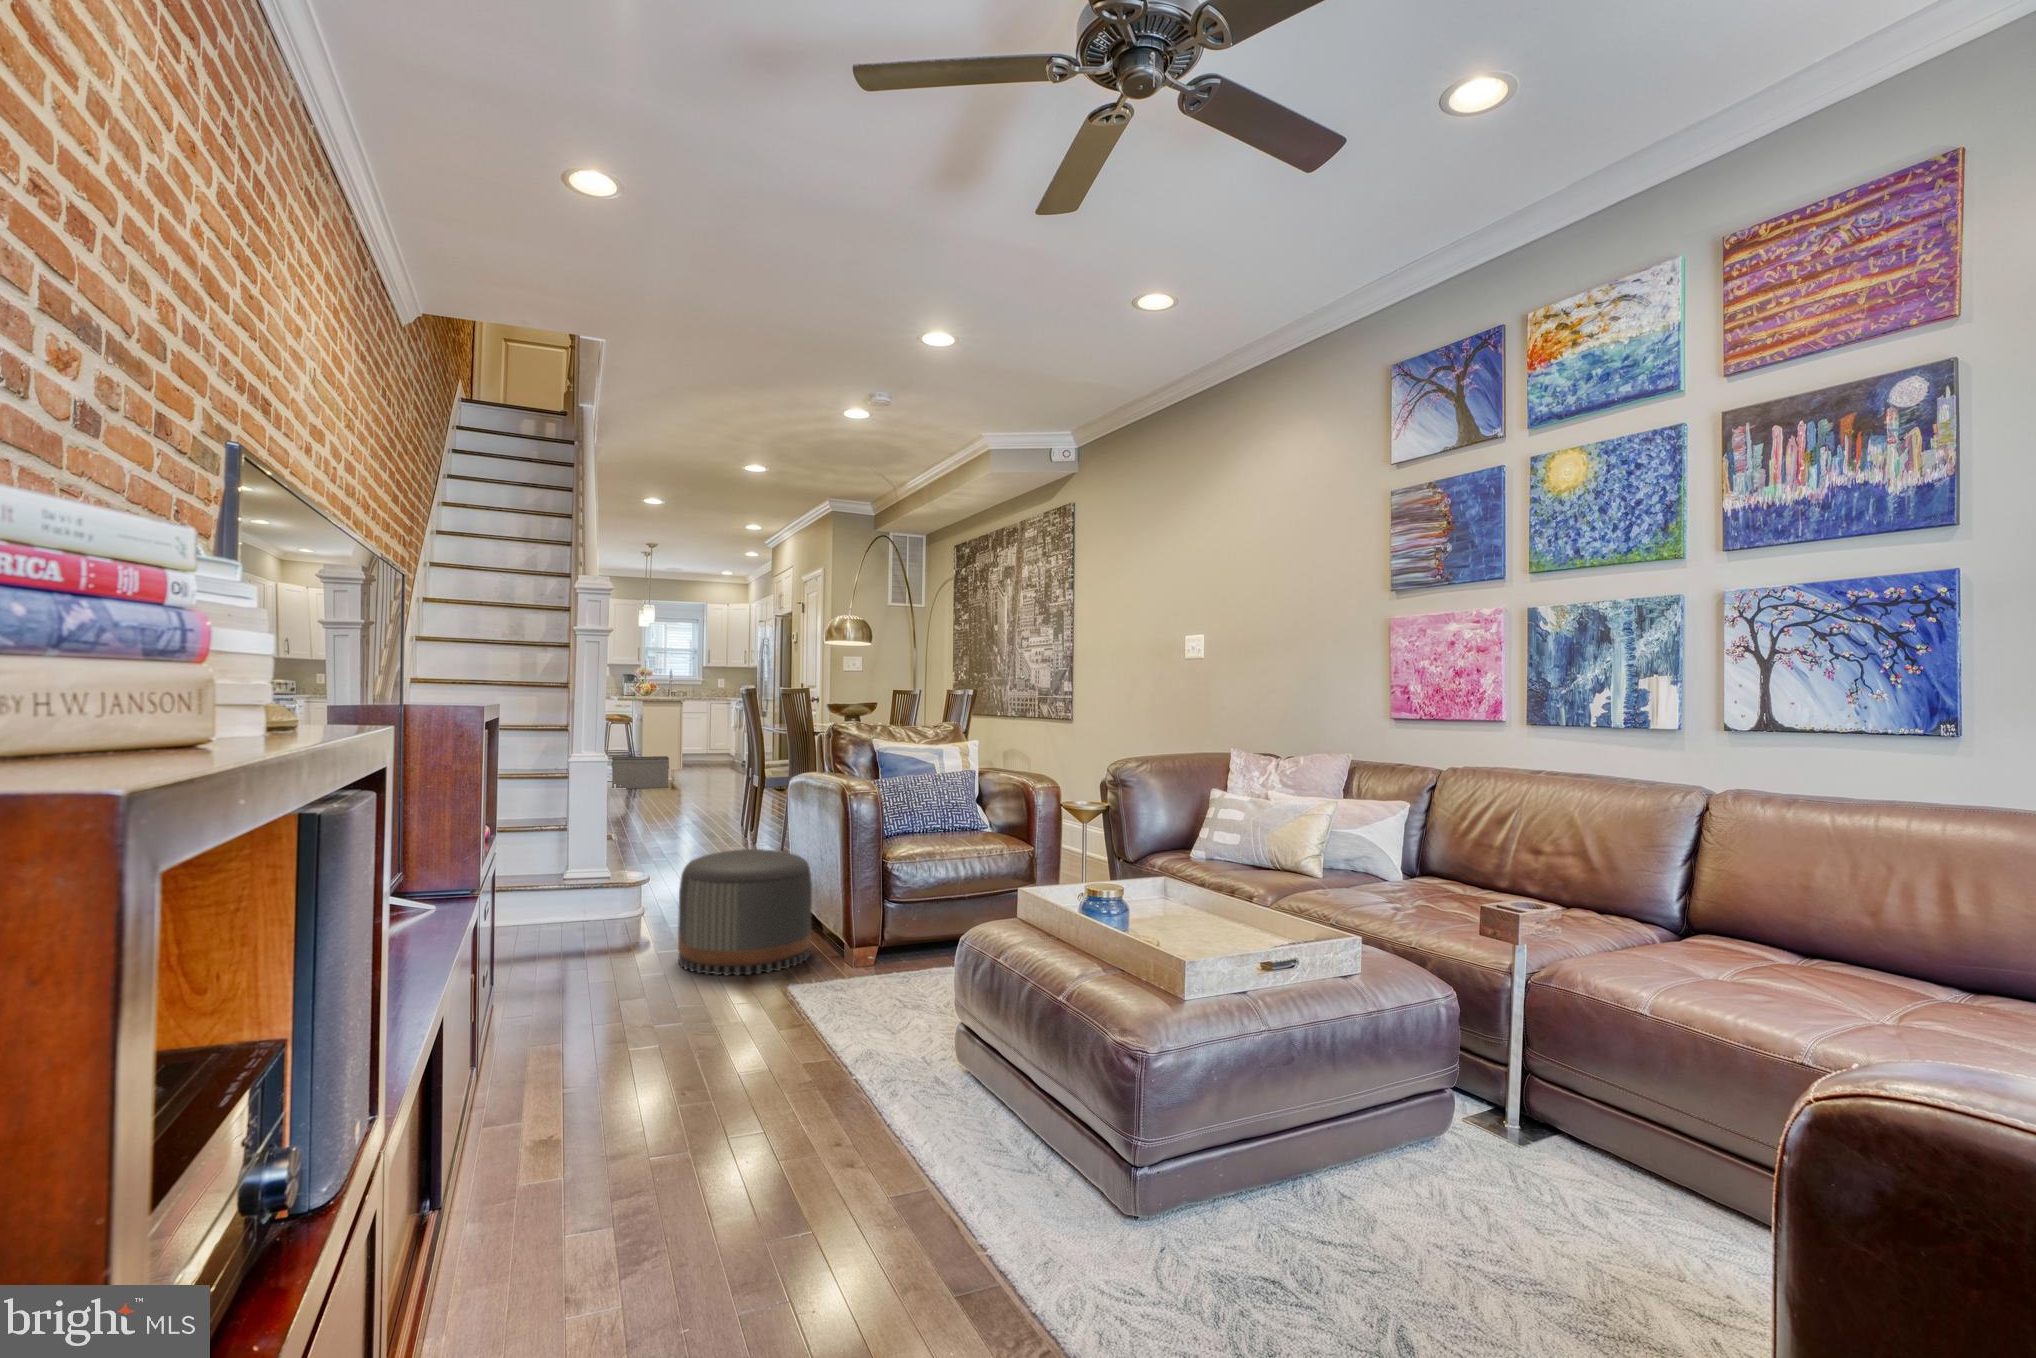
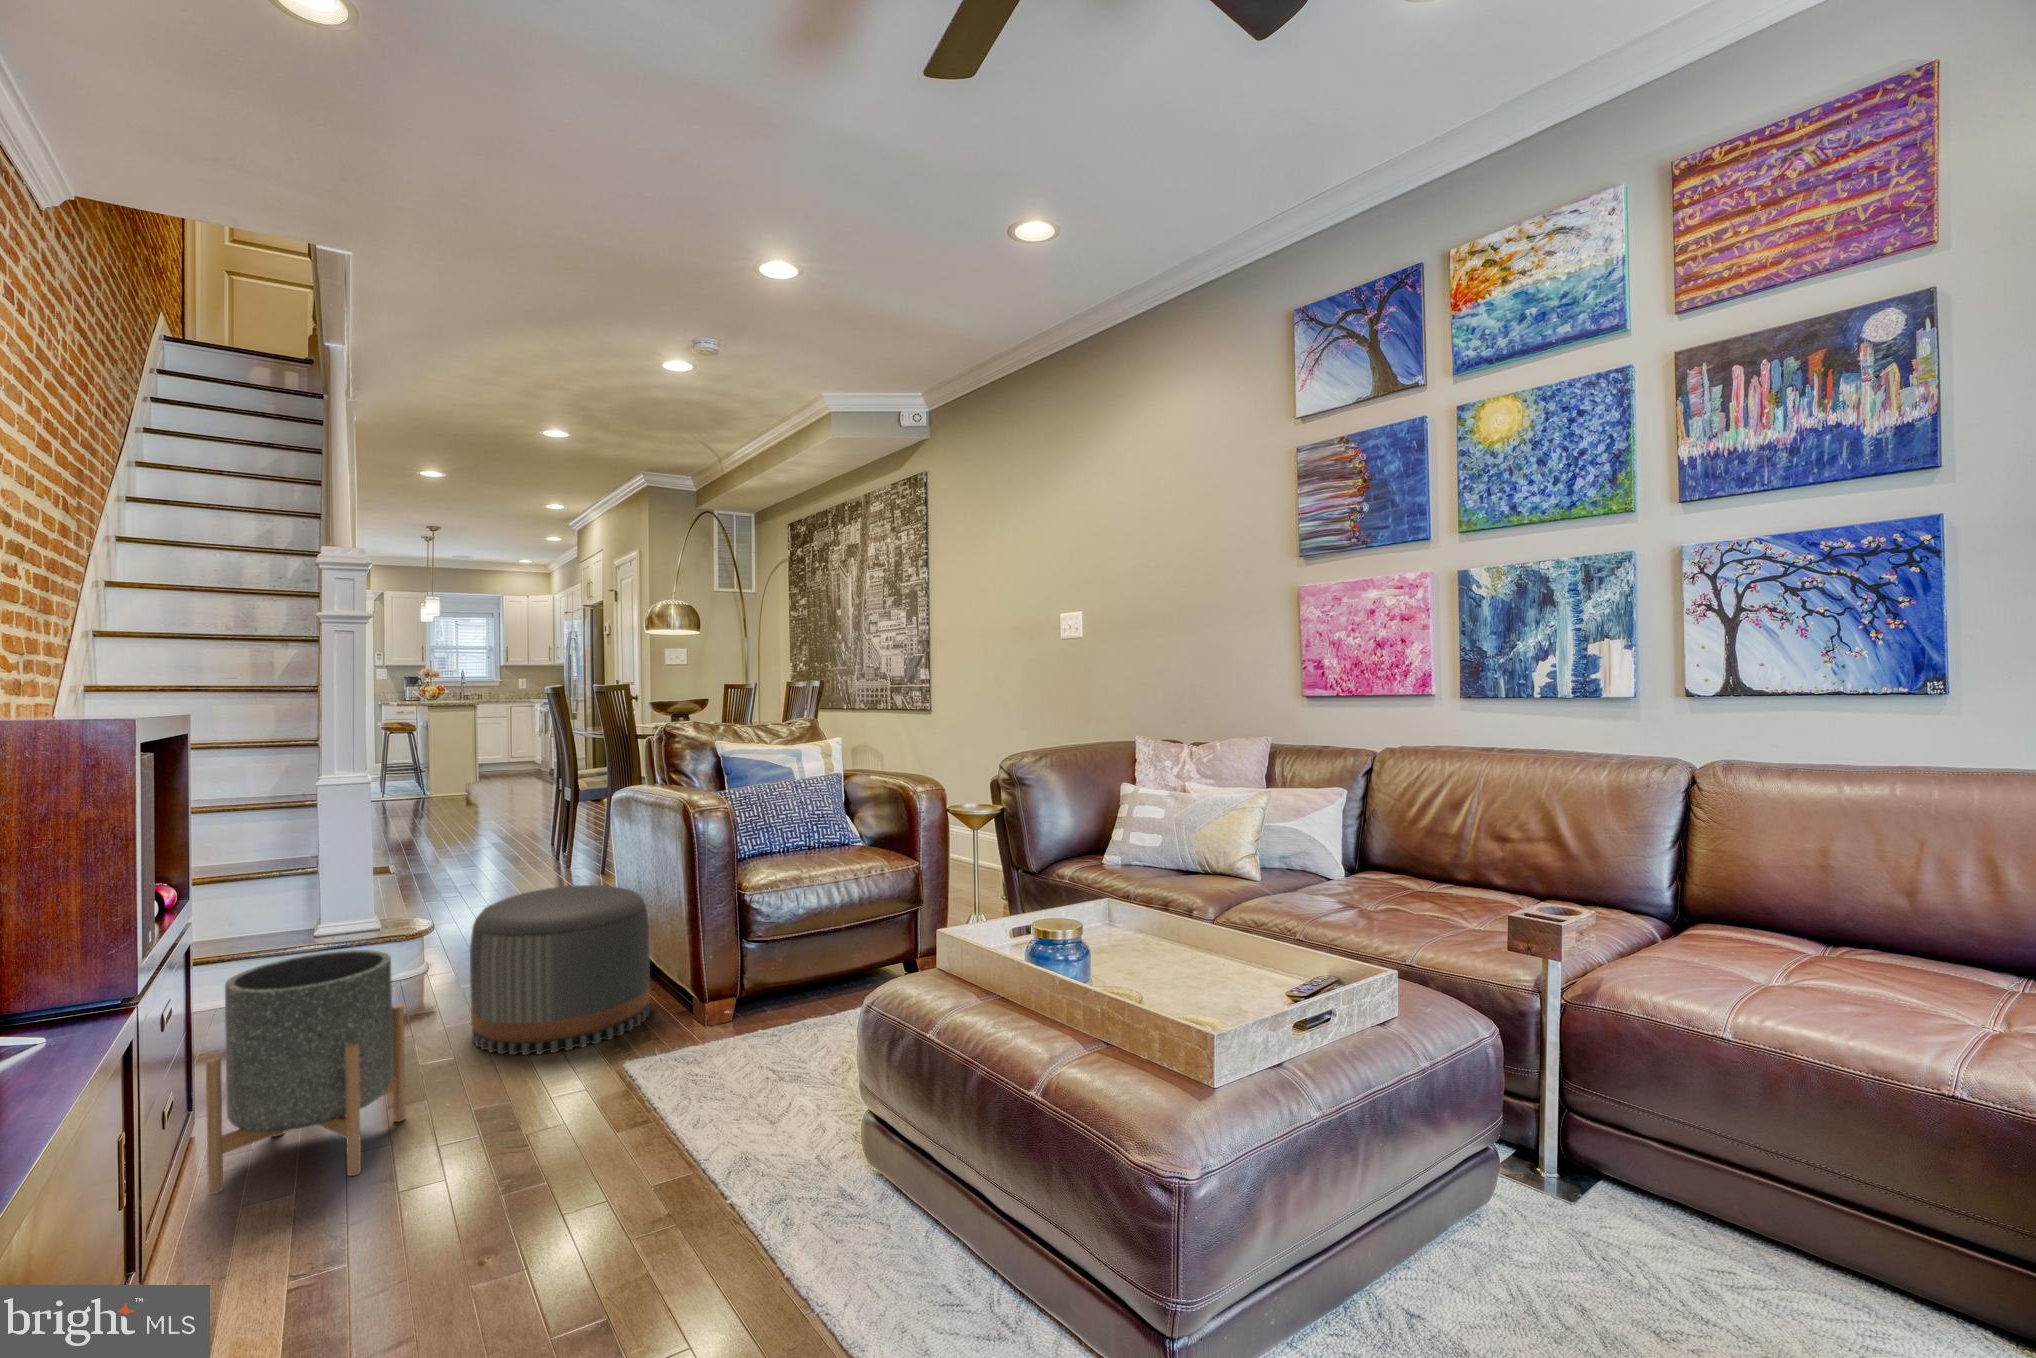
storage bin: present [612,756,669,789] -> none [390,767,462,808]
planter: none [510,879,635,1037] -> present [206,950,406,1194]

